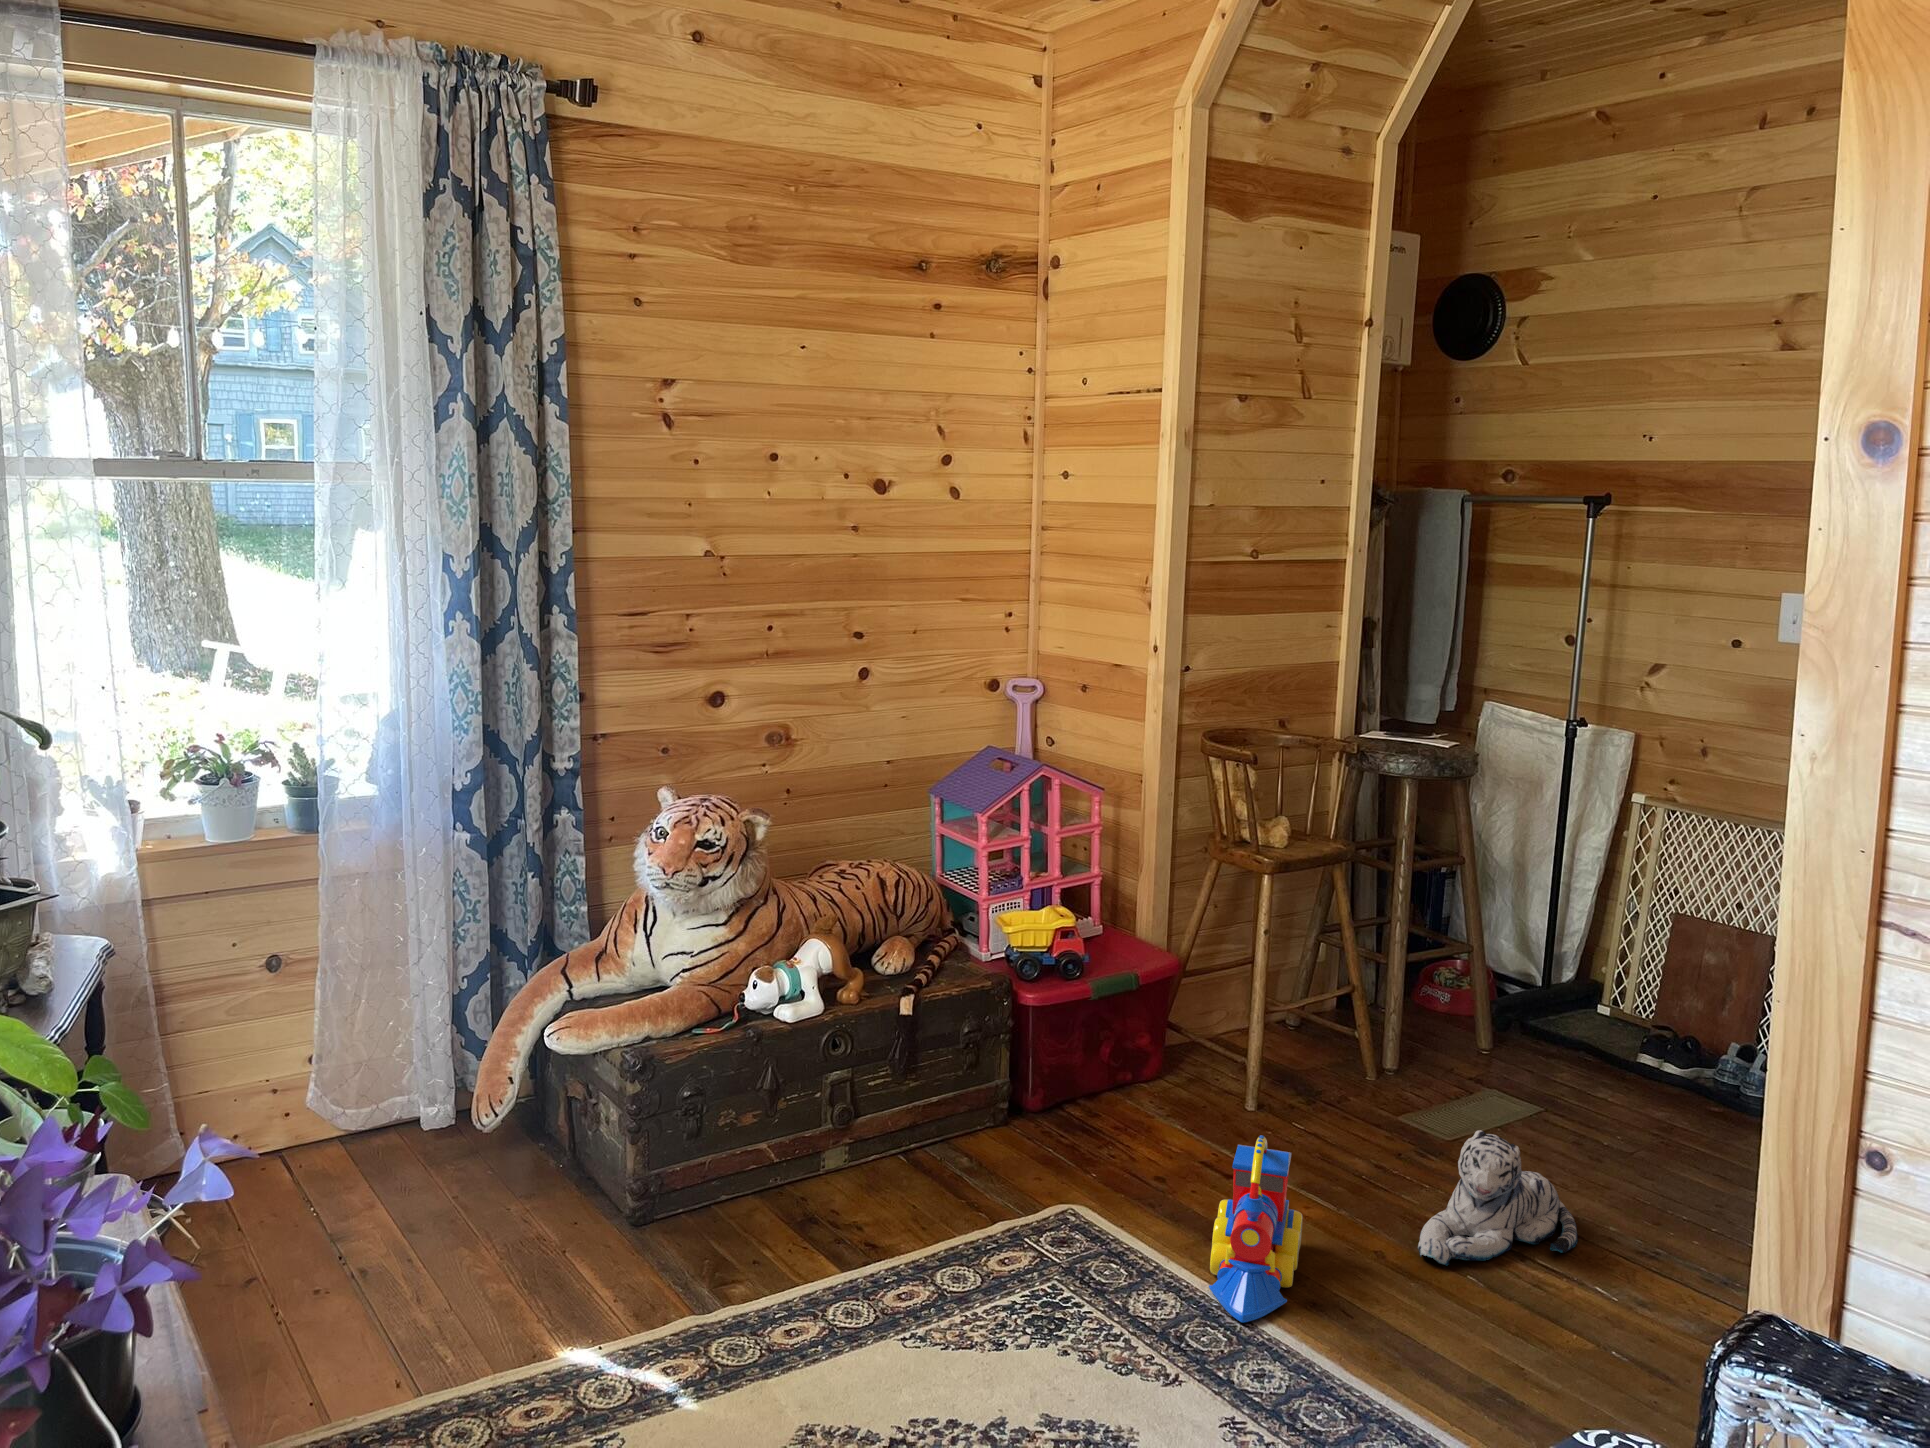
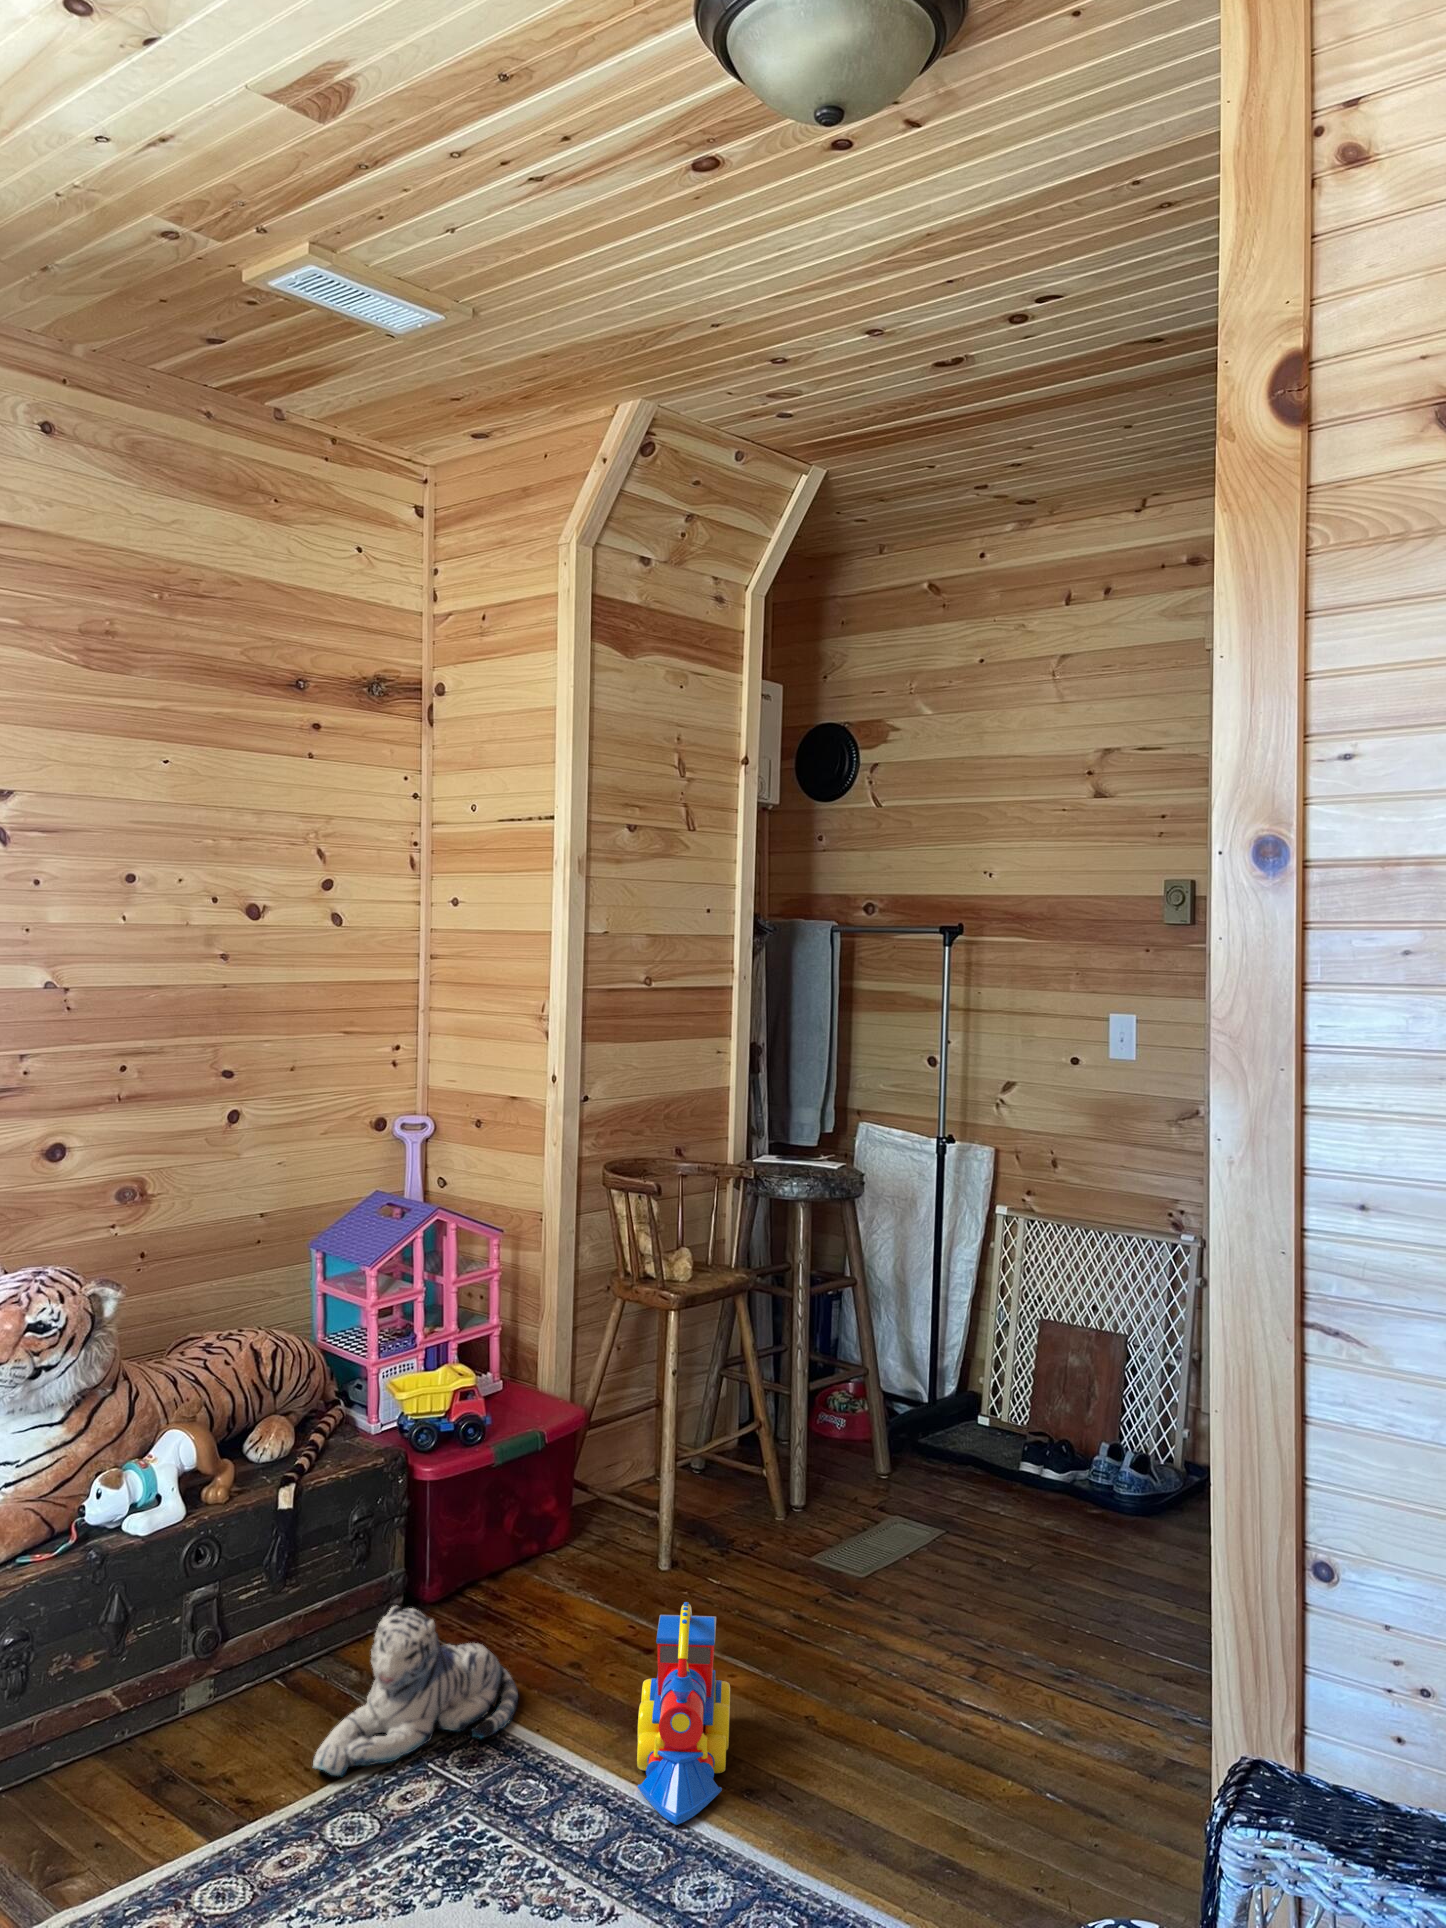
plush toy: present [1418,1130,1578,1266] -> present [313,1606,518,1776]

